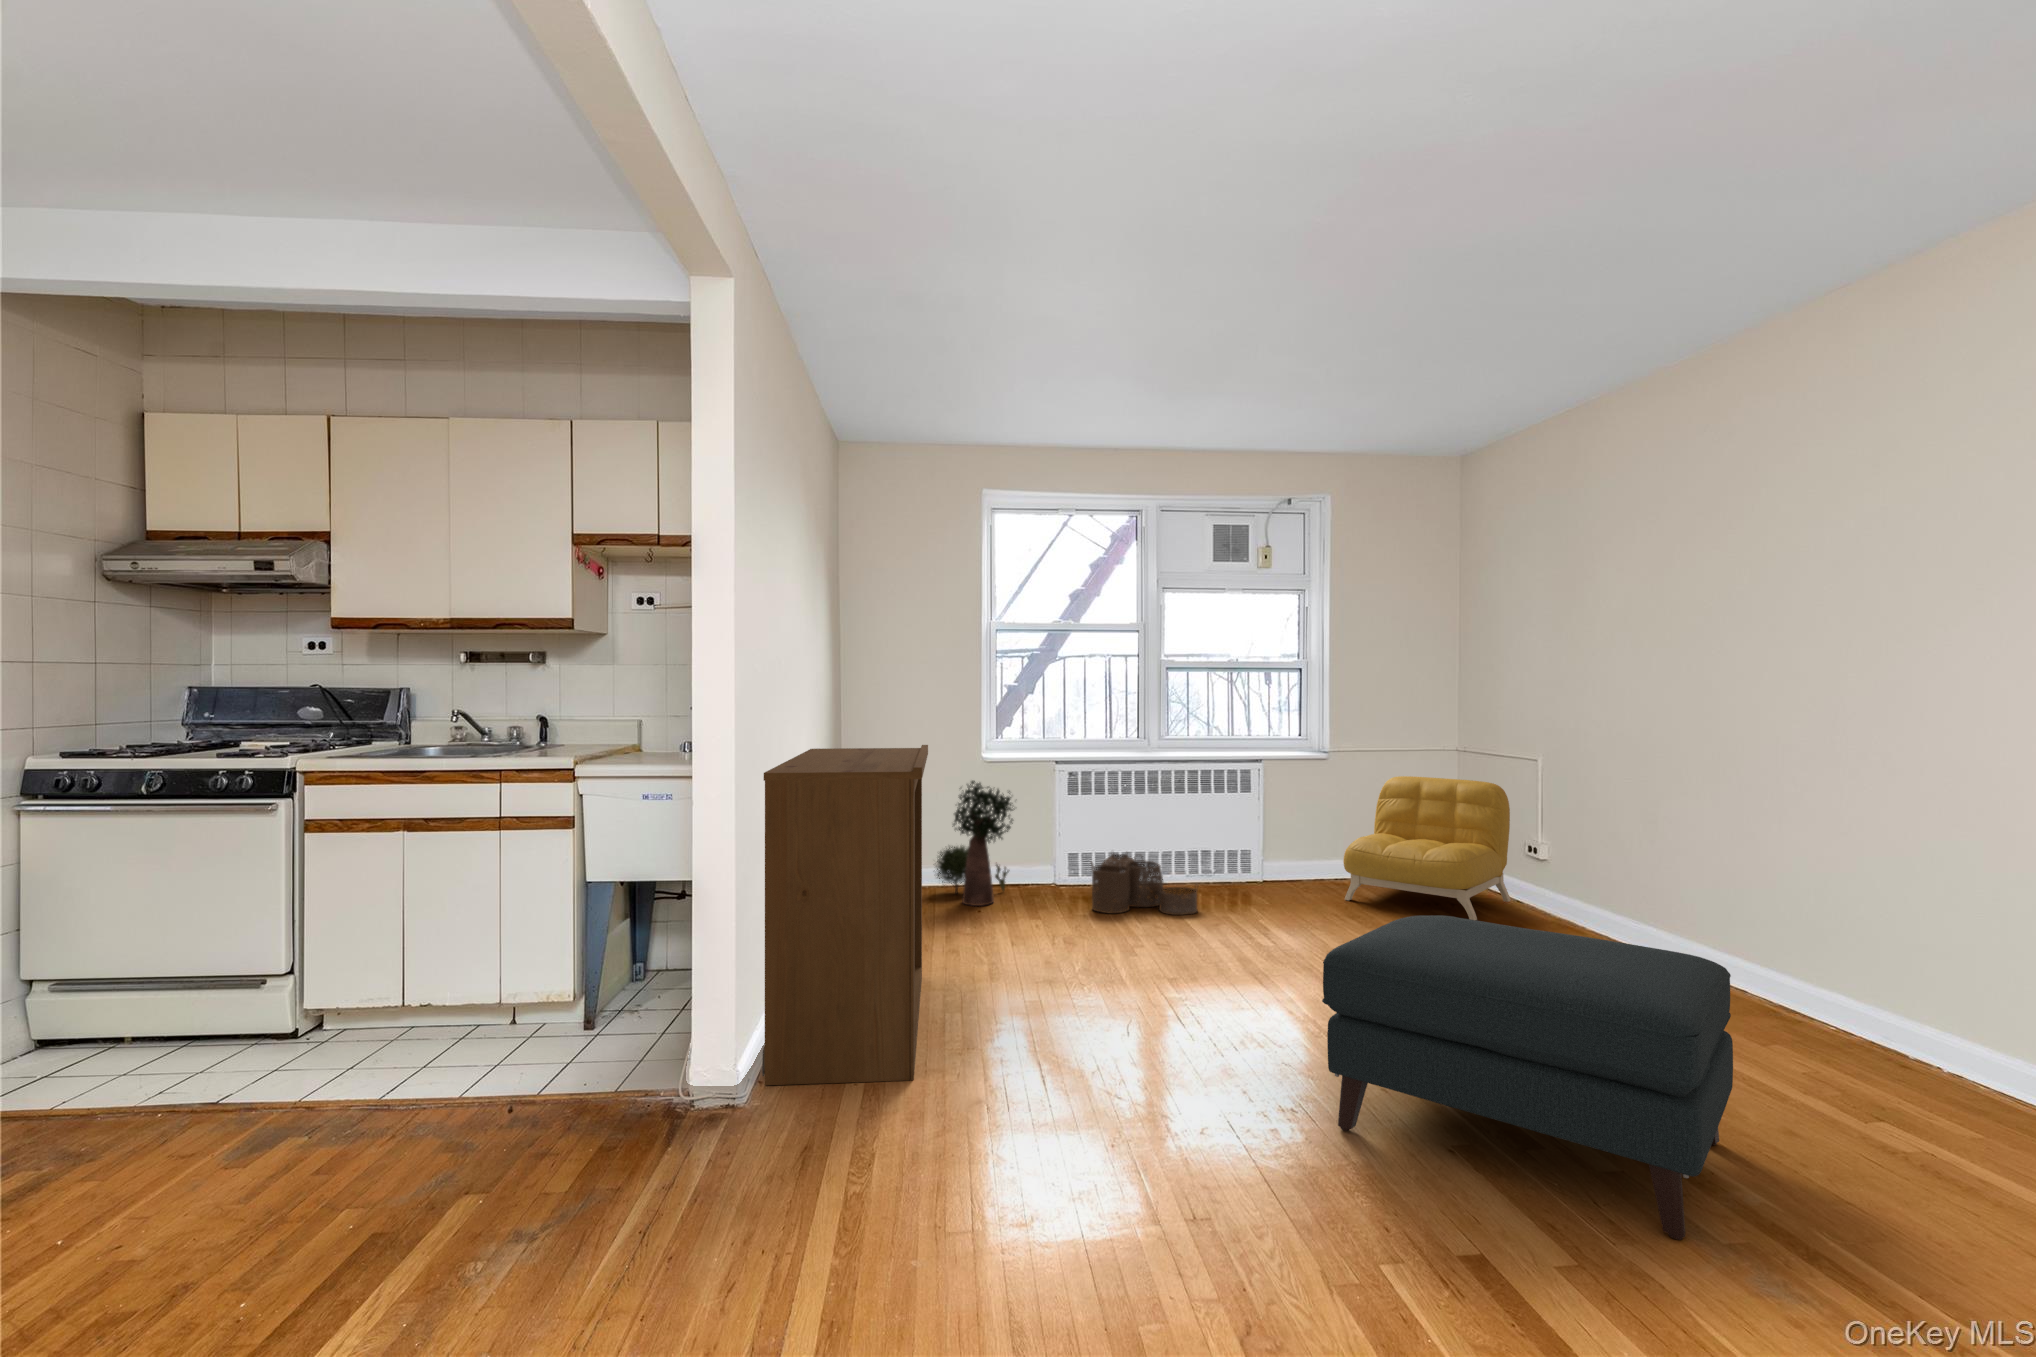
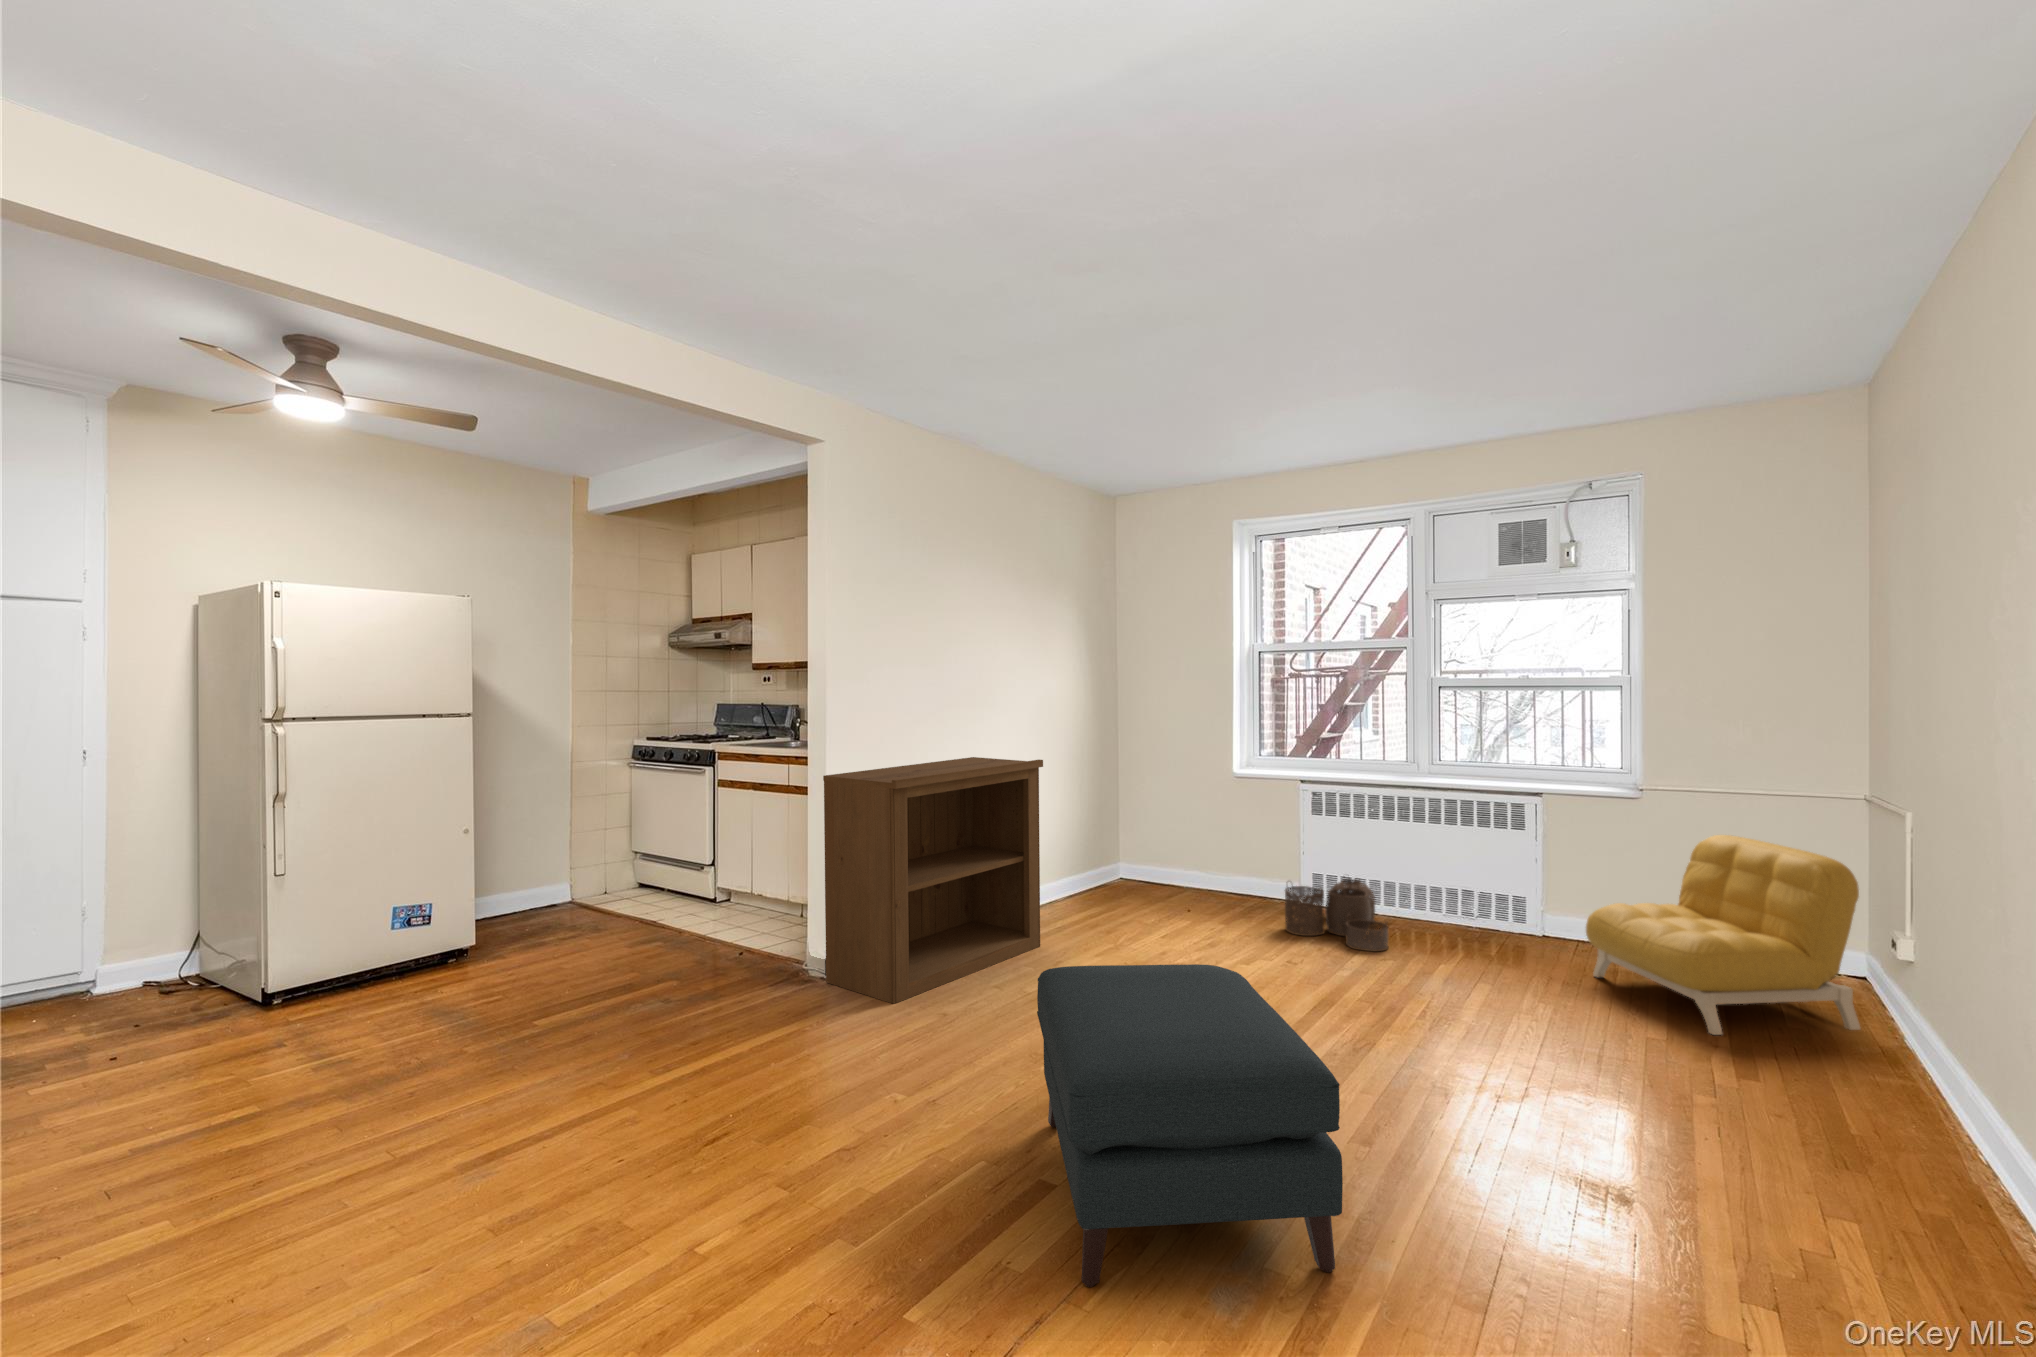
potted plant: present [936,781,1013,906] -> none [1173,790,1256,906]

